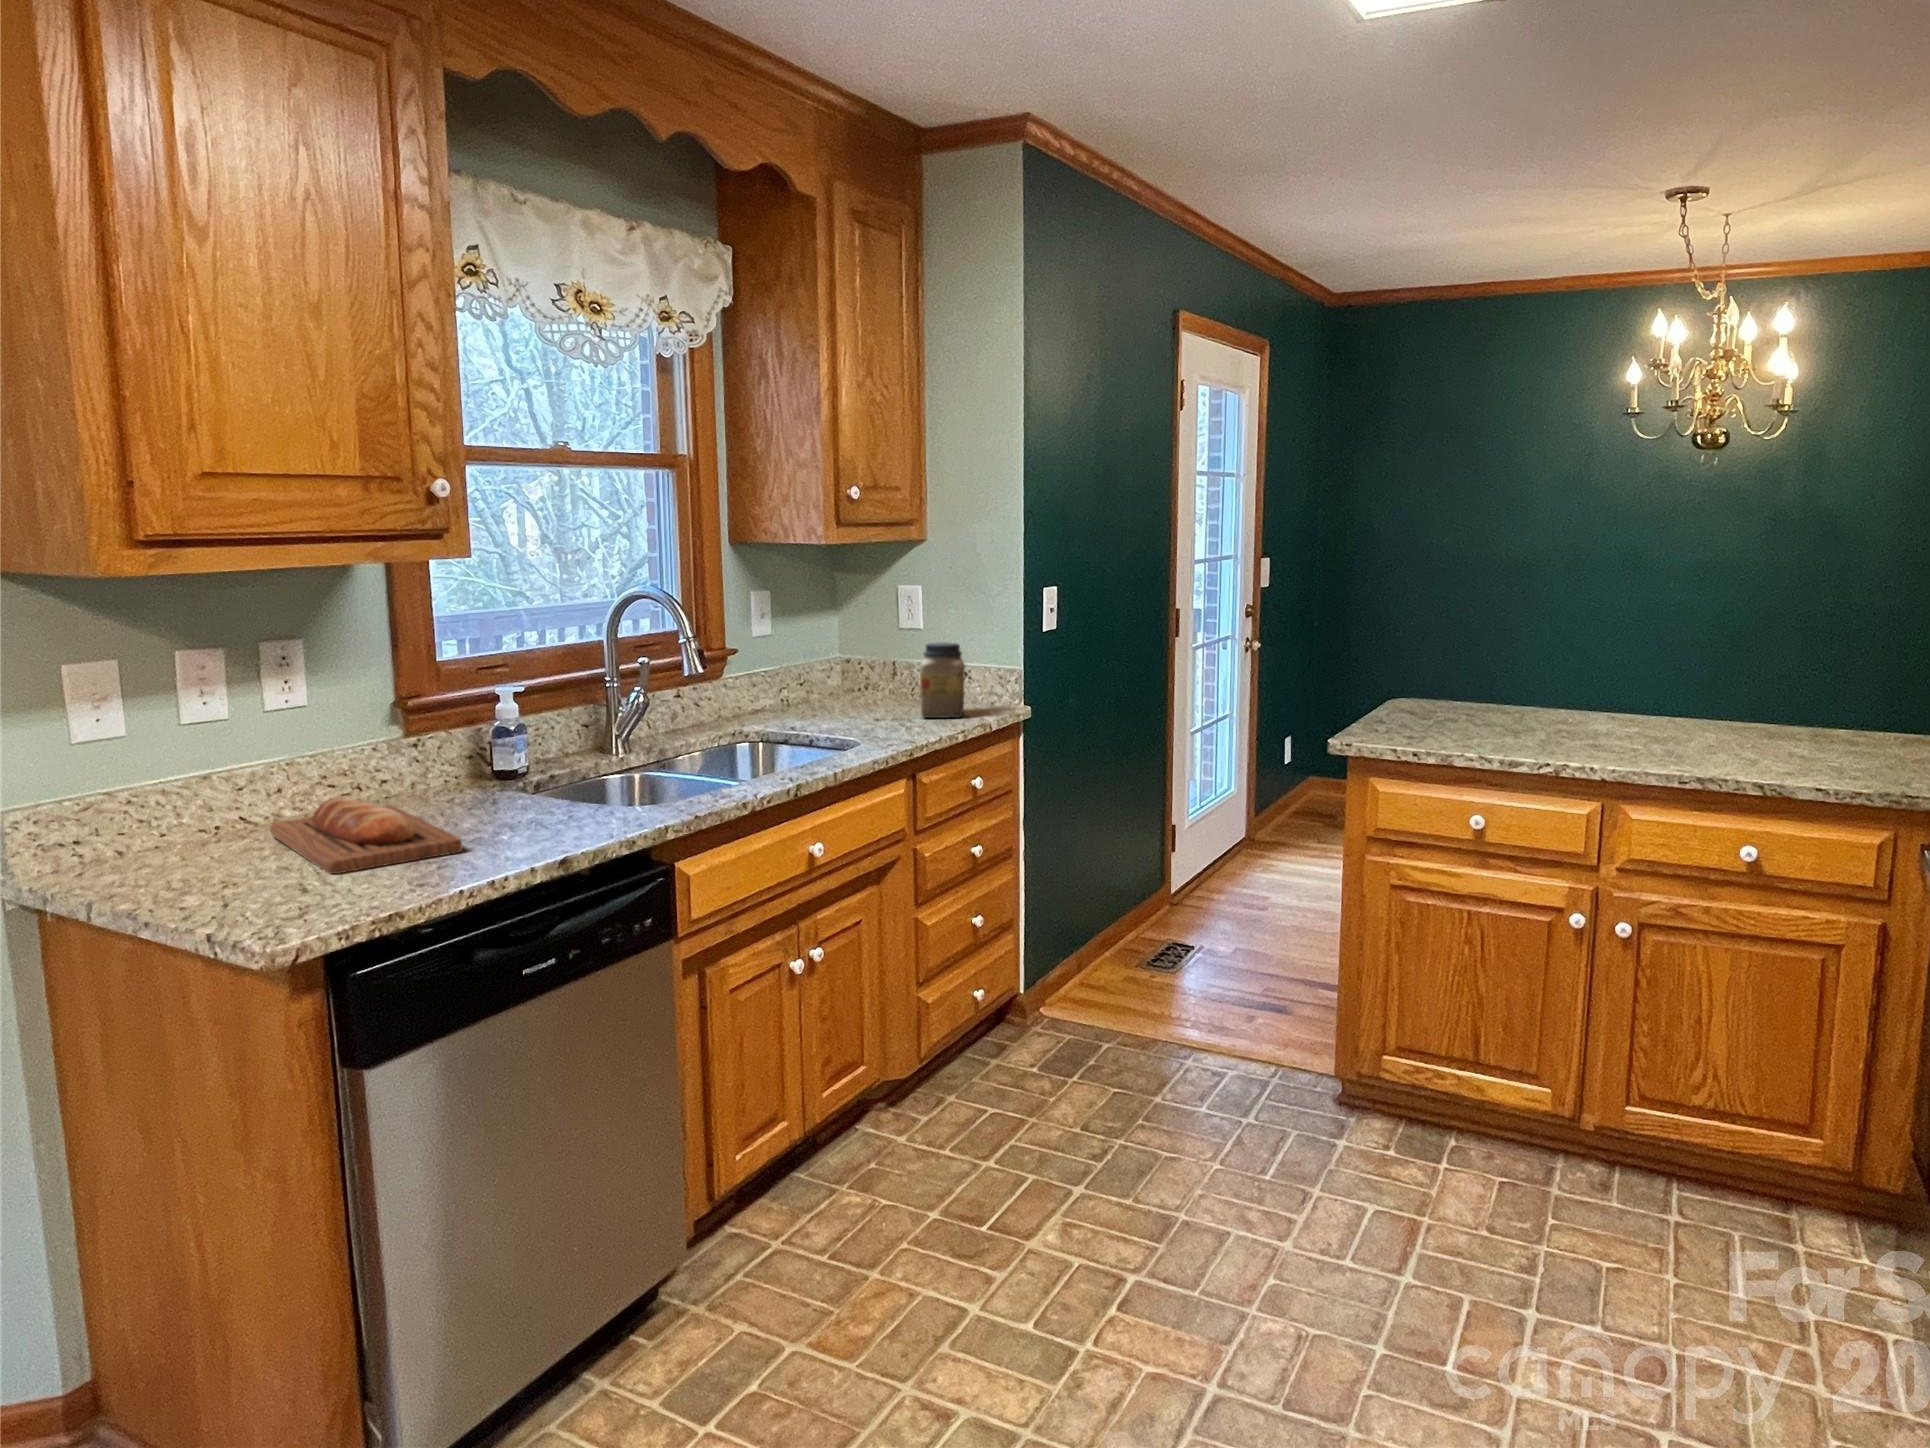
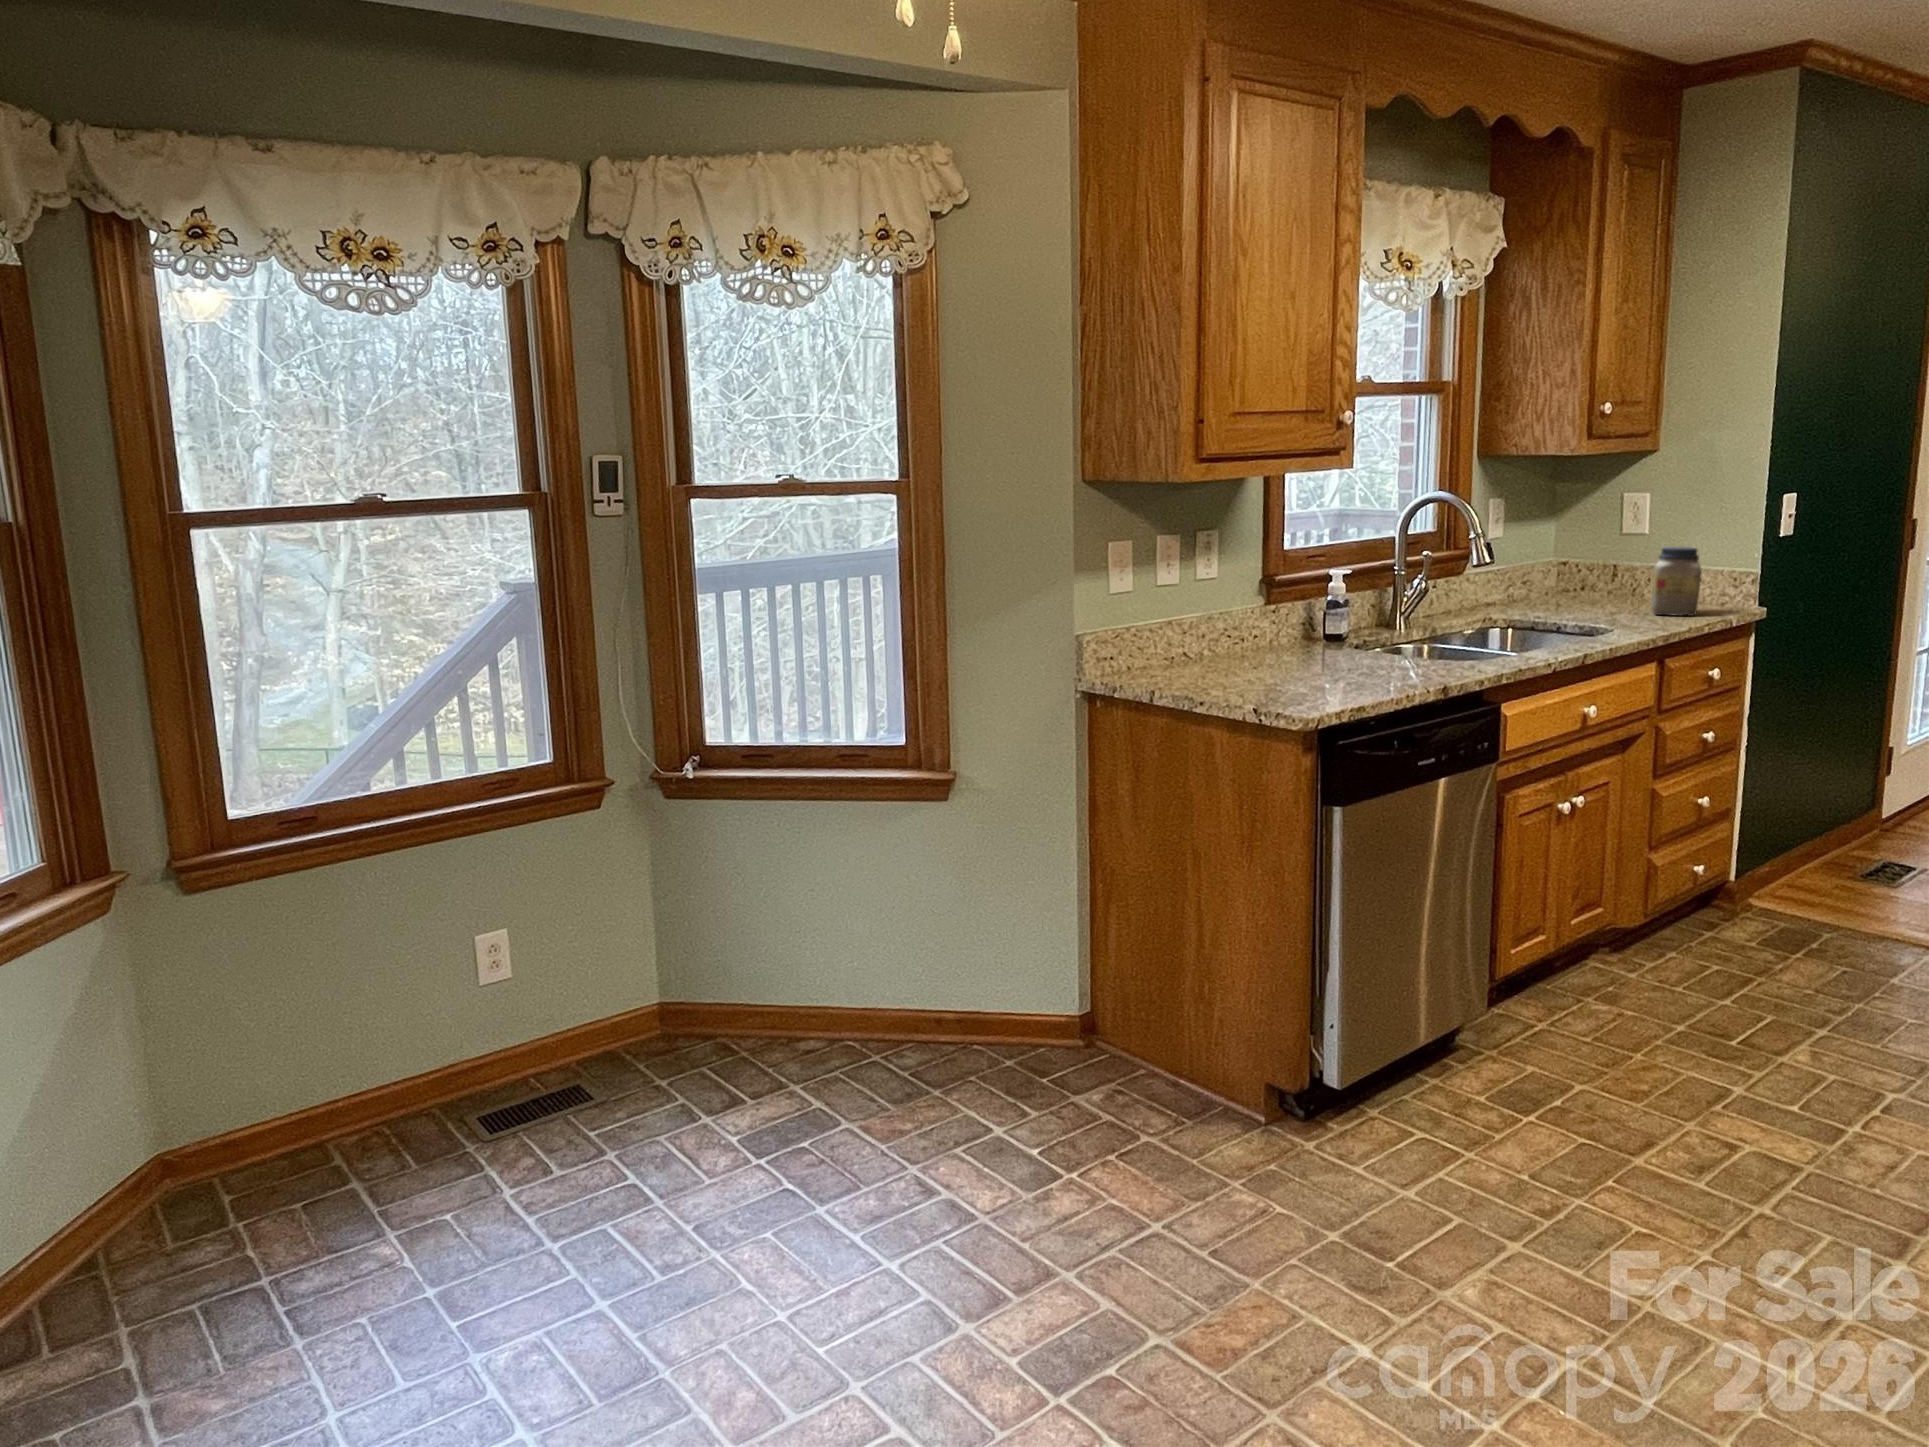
bread loaf: present [270,797,463,874] -> none [1205,640,1359,688]

